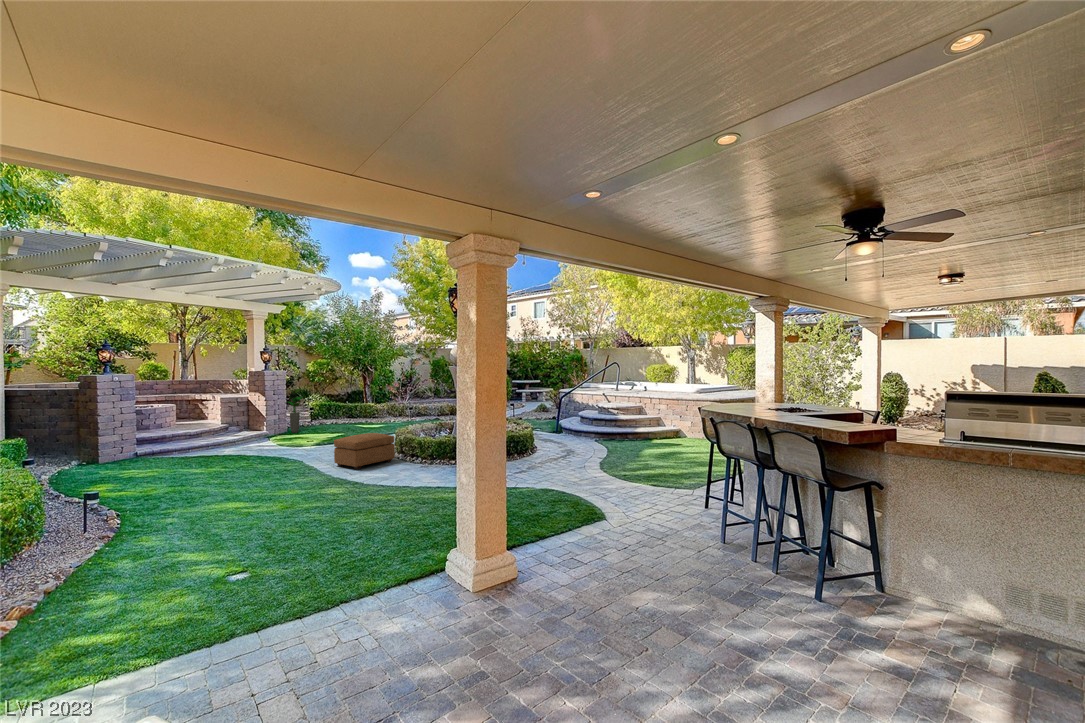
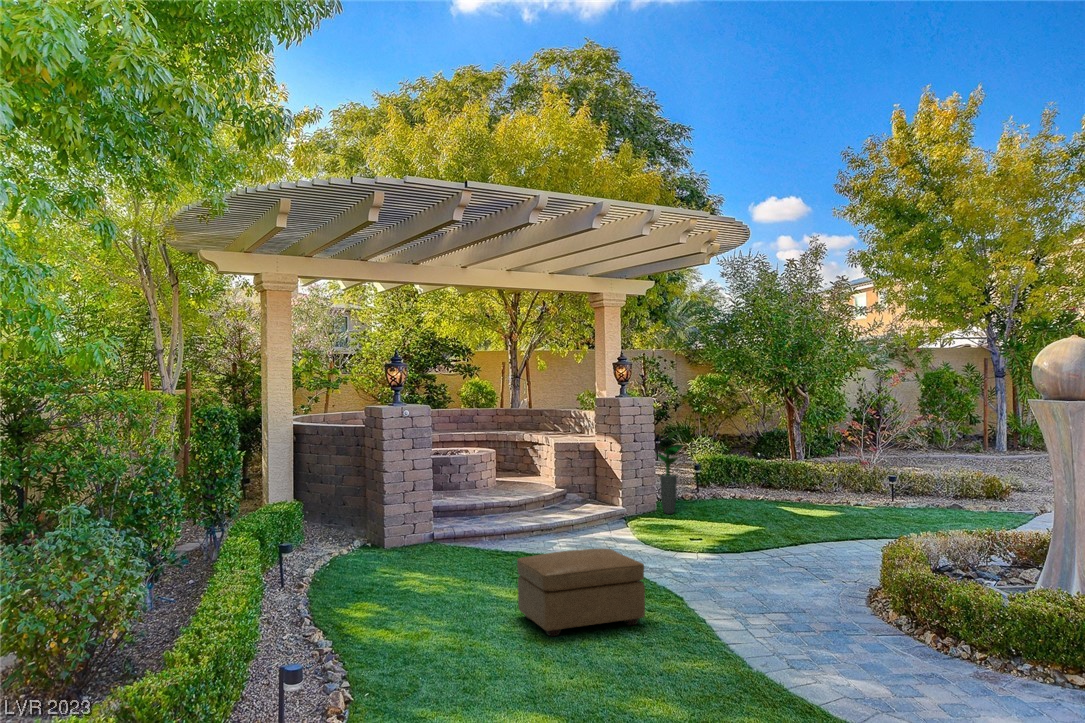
ottoman: present [334,433,395,469] -> present [517,549,645,636]

